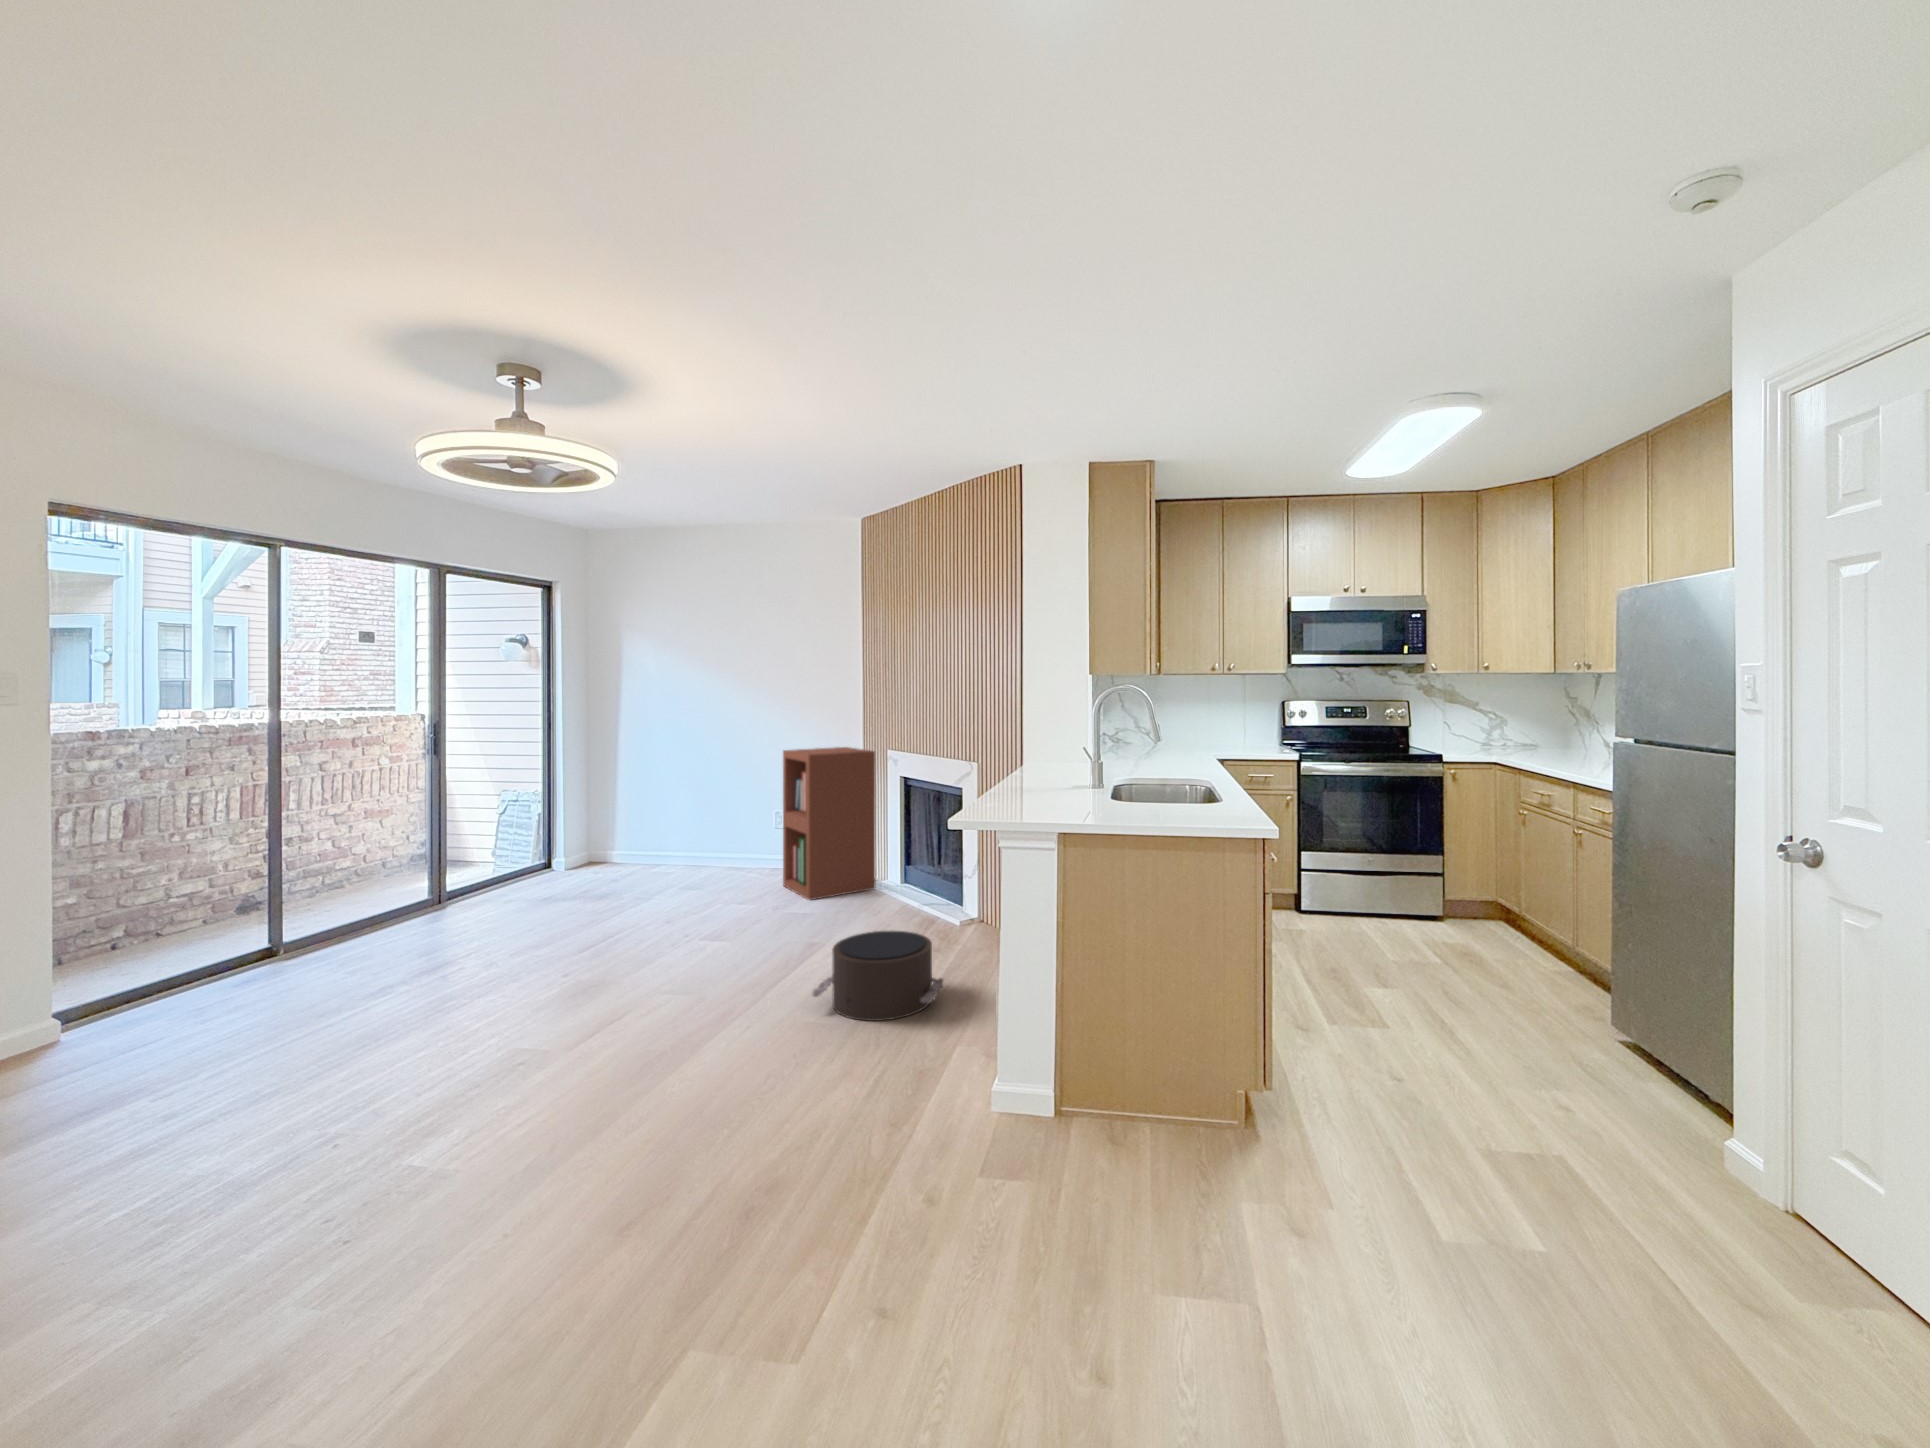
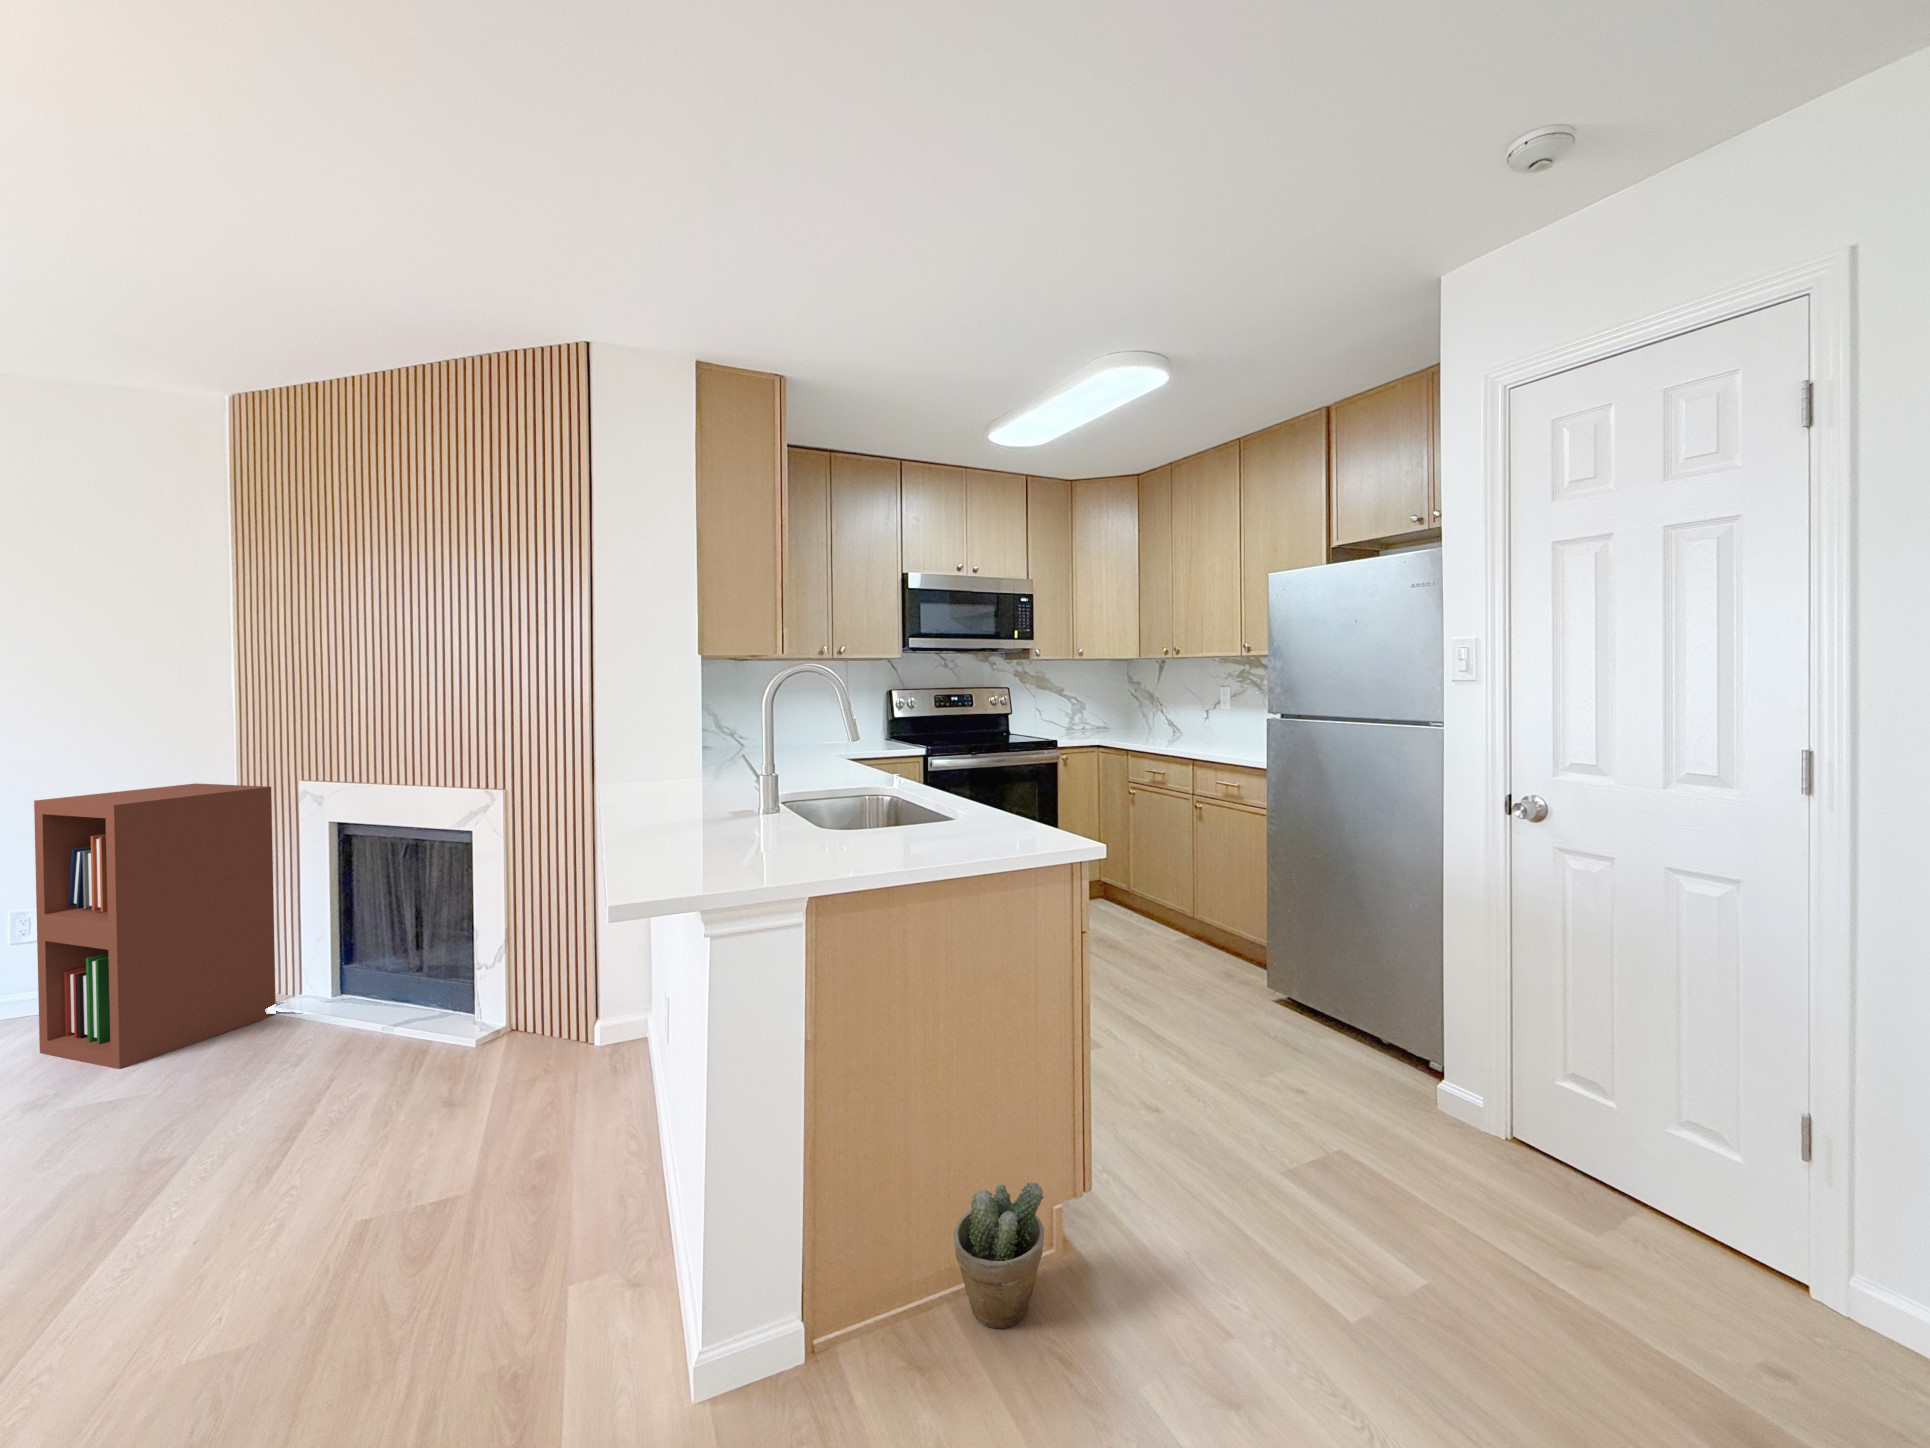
pouf: present [812,930,944,1021] -> none [191,1093,498,1306]
potted plant: none [1151,1057,1217,1155] -> present [954,1182,1044,1329]

